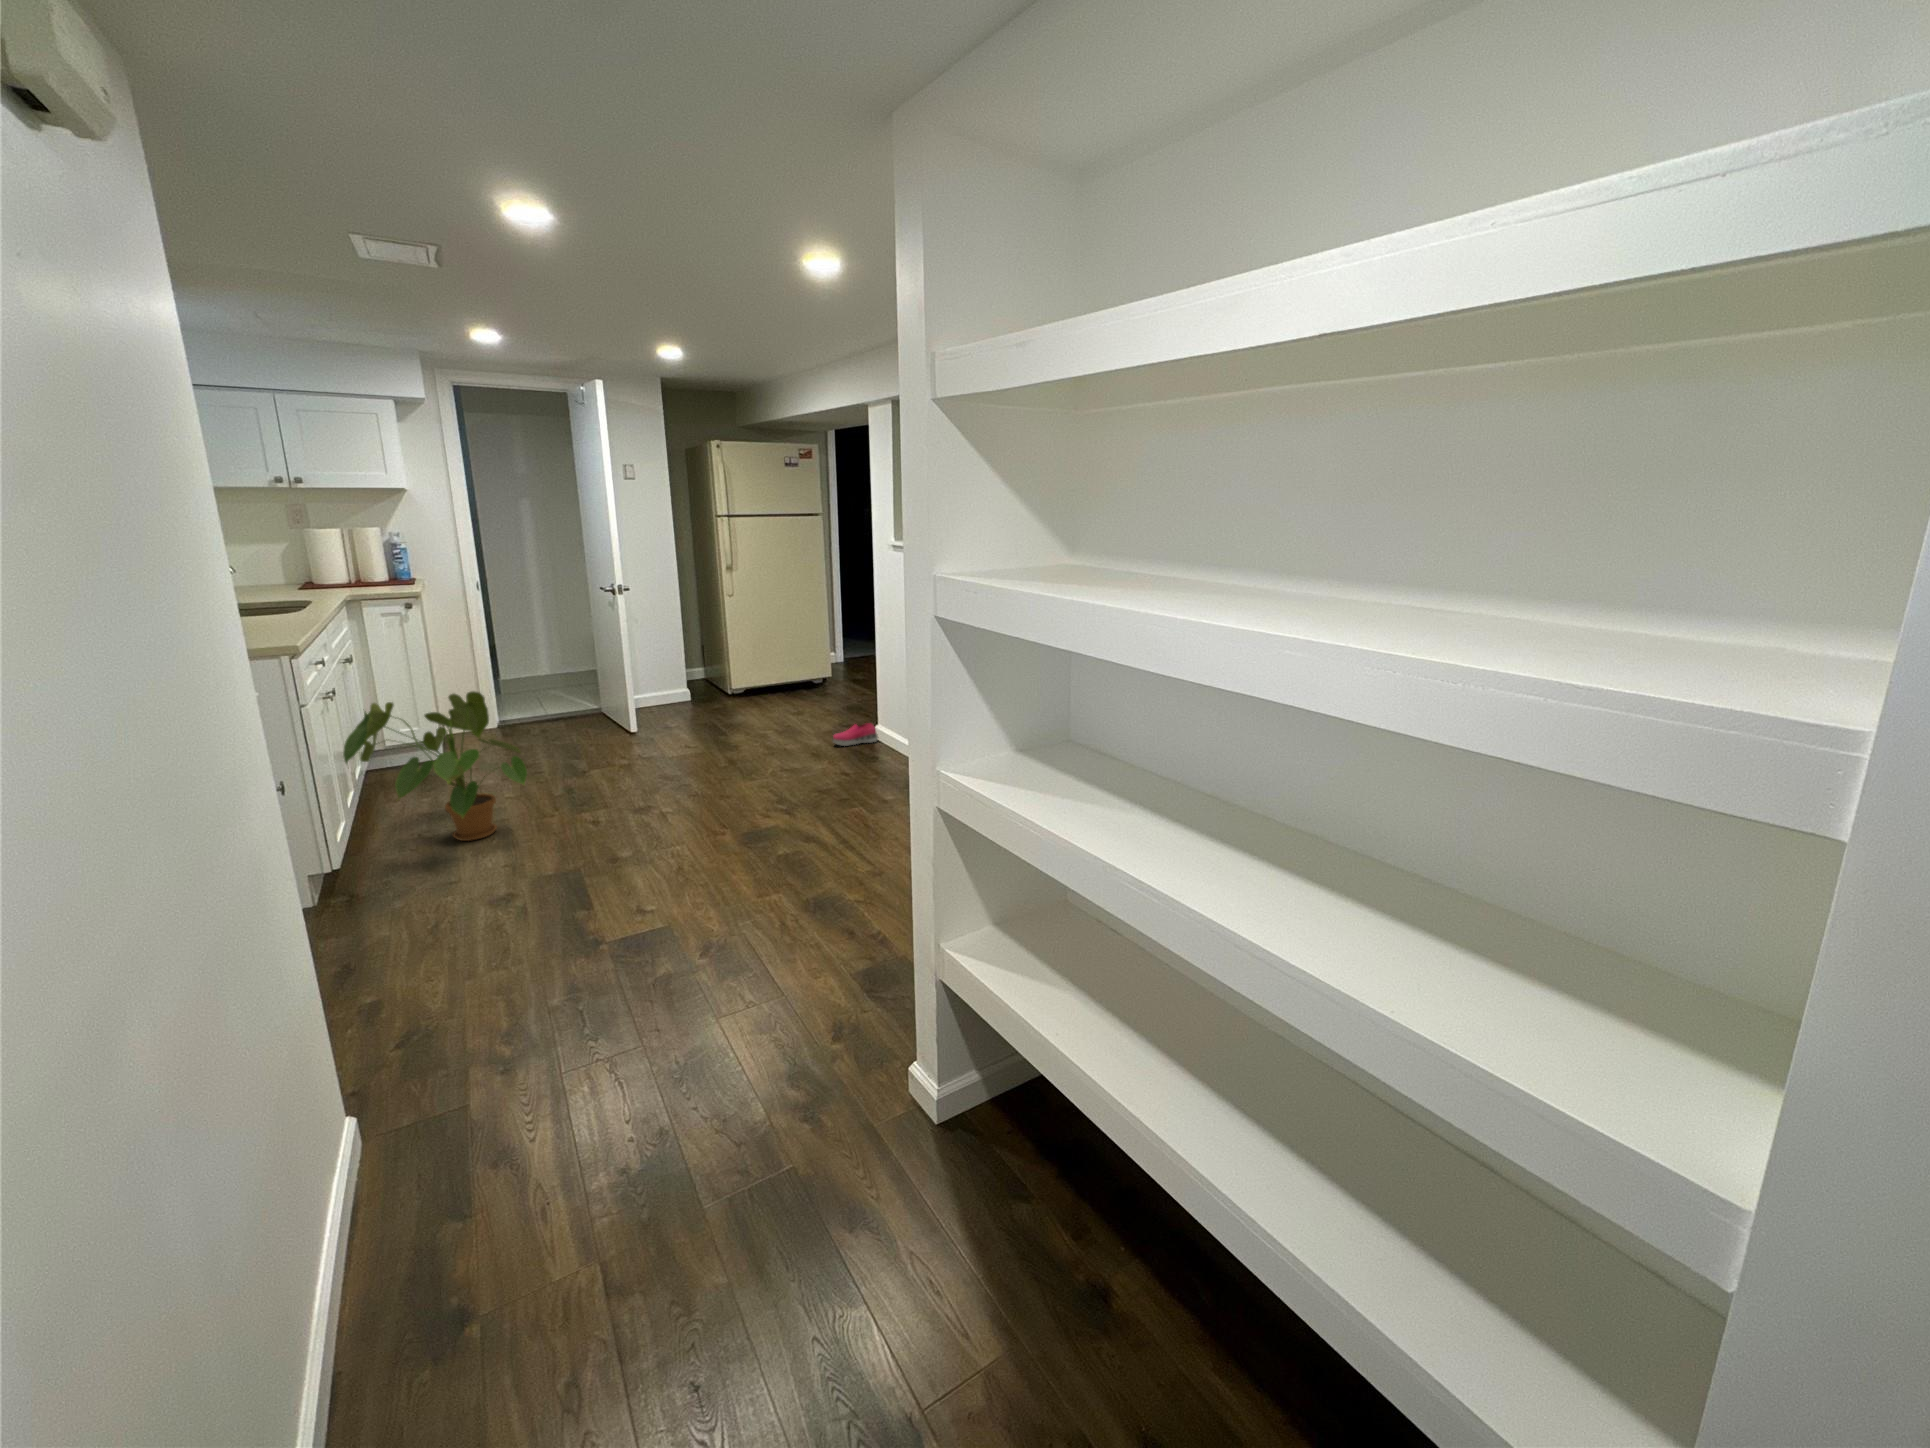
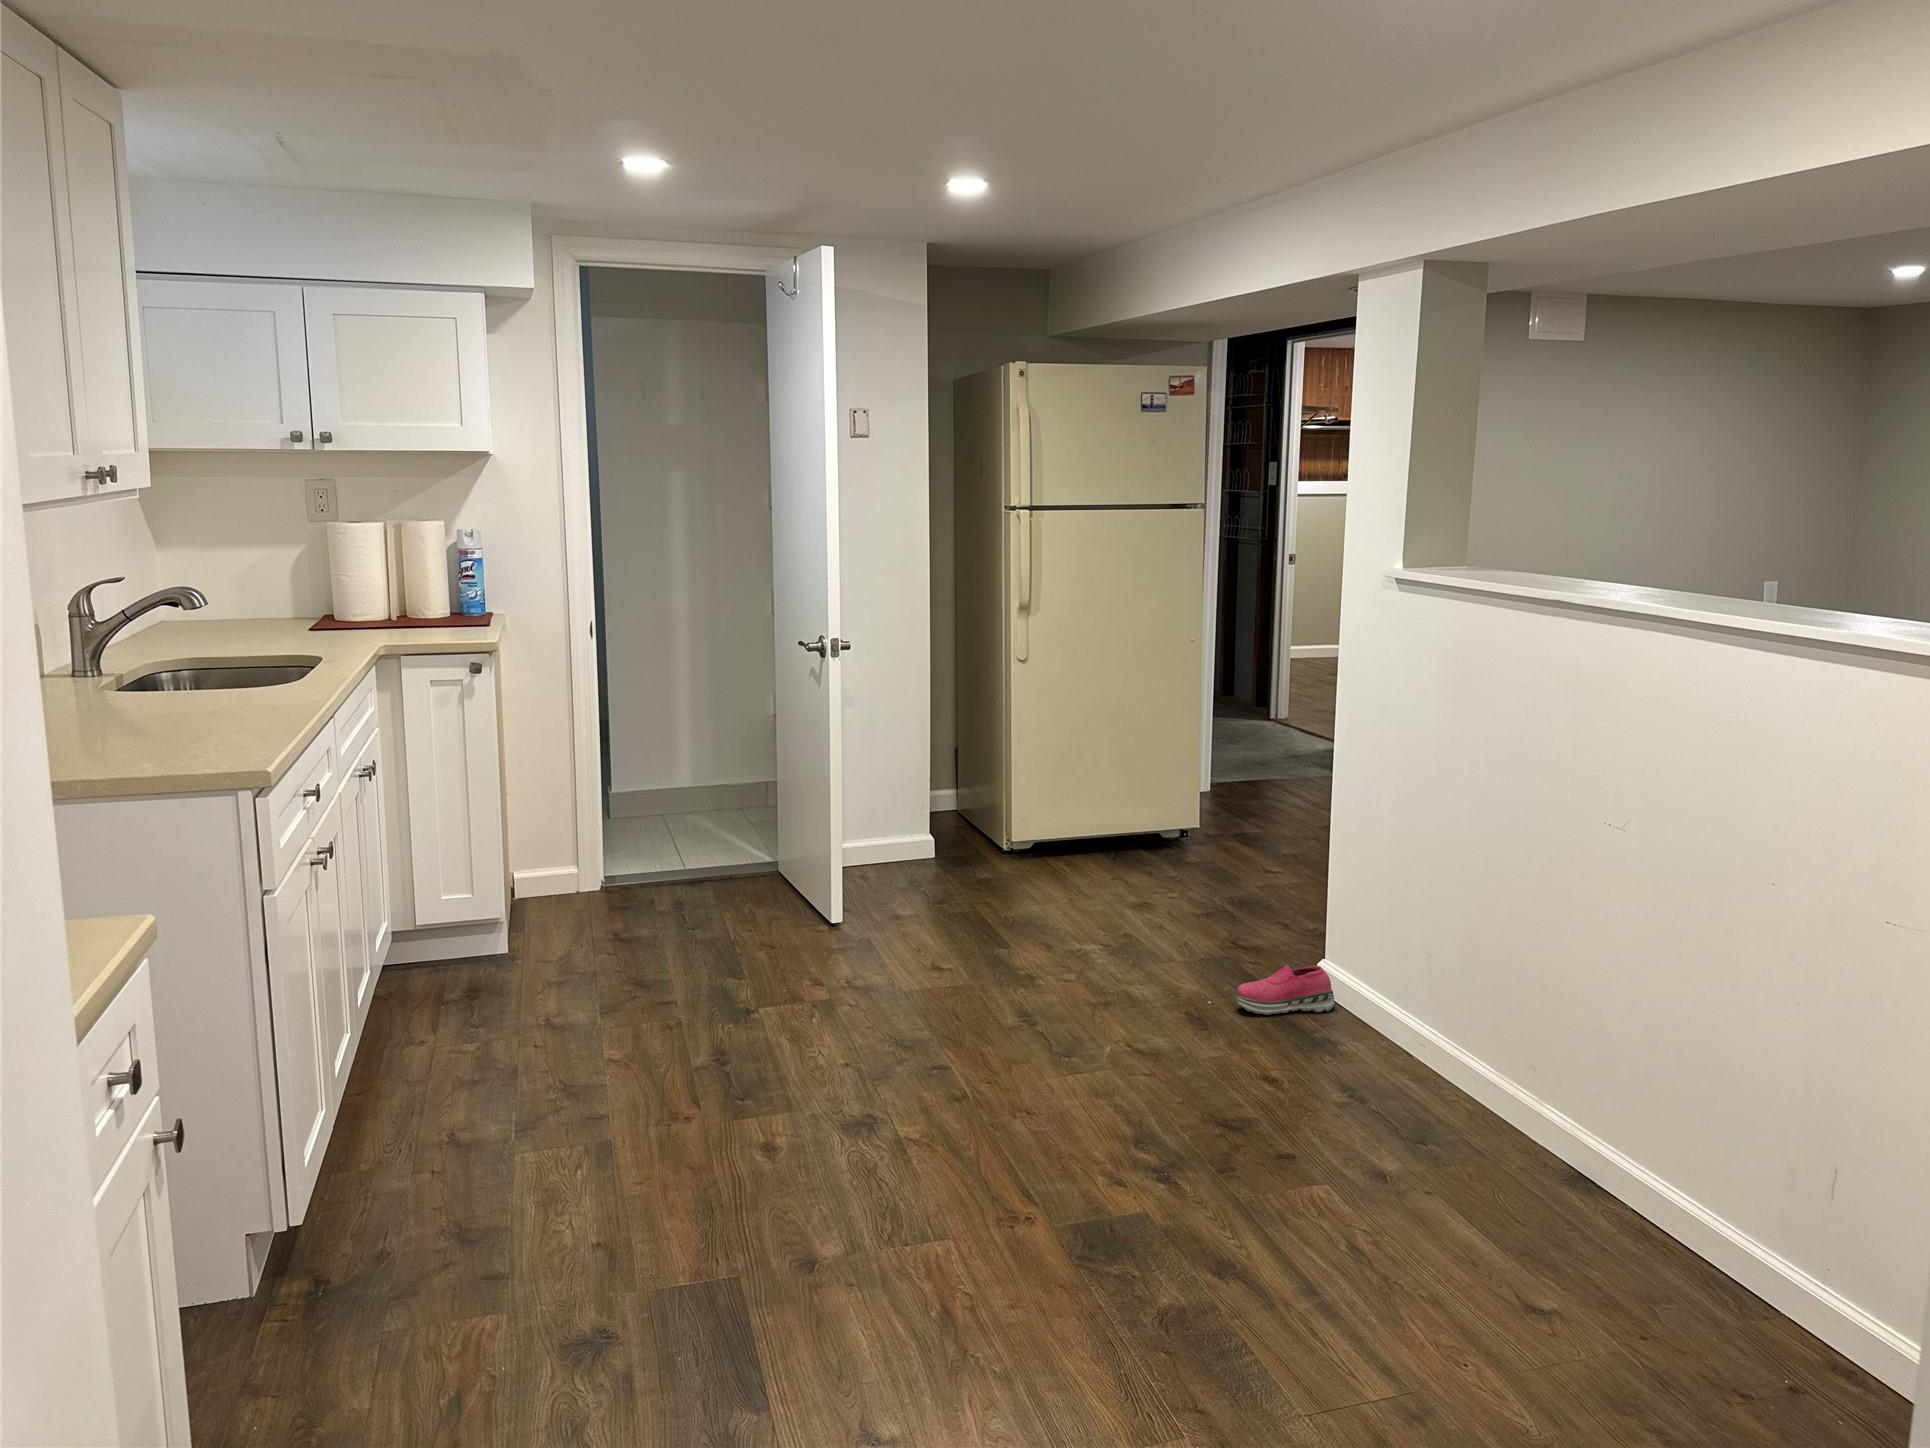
house plant: present [343,691,527,841] -> none [321,874,648,1189]

